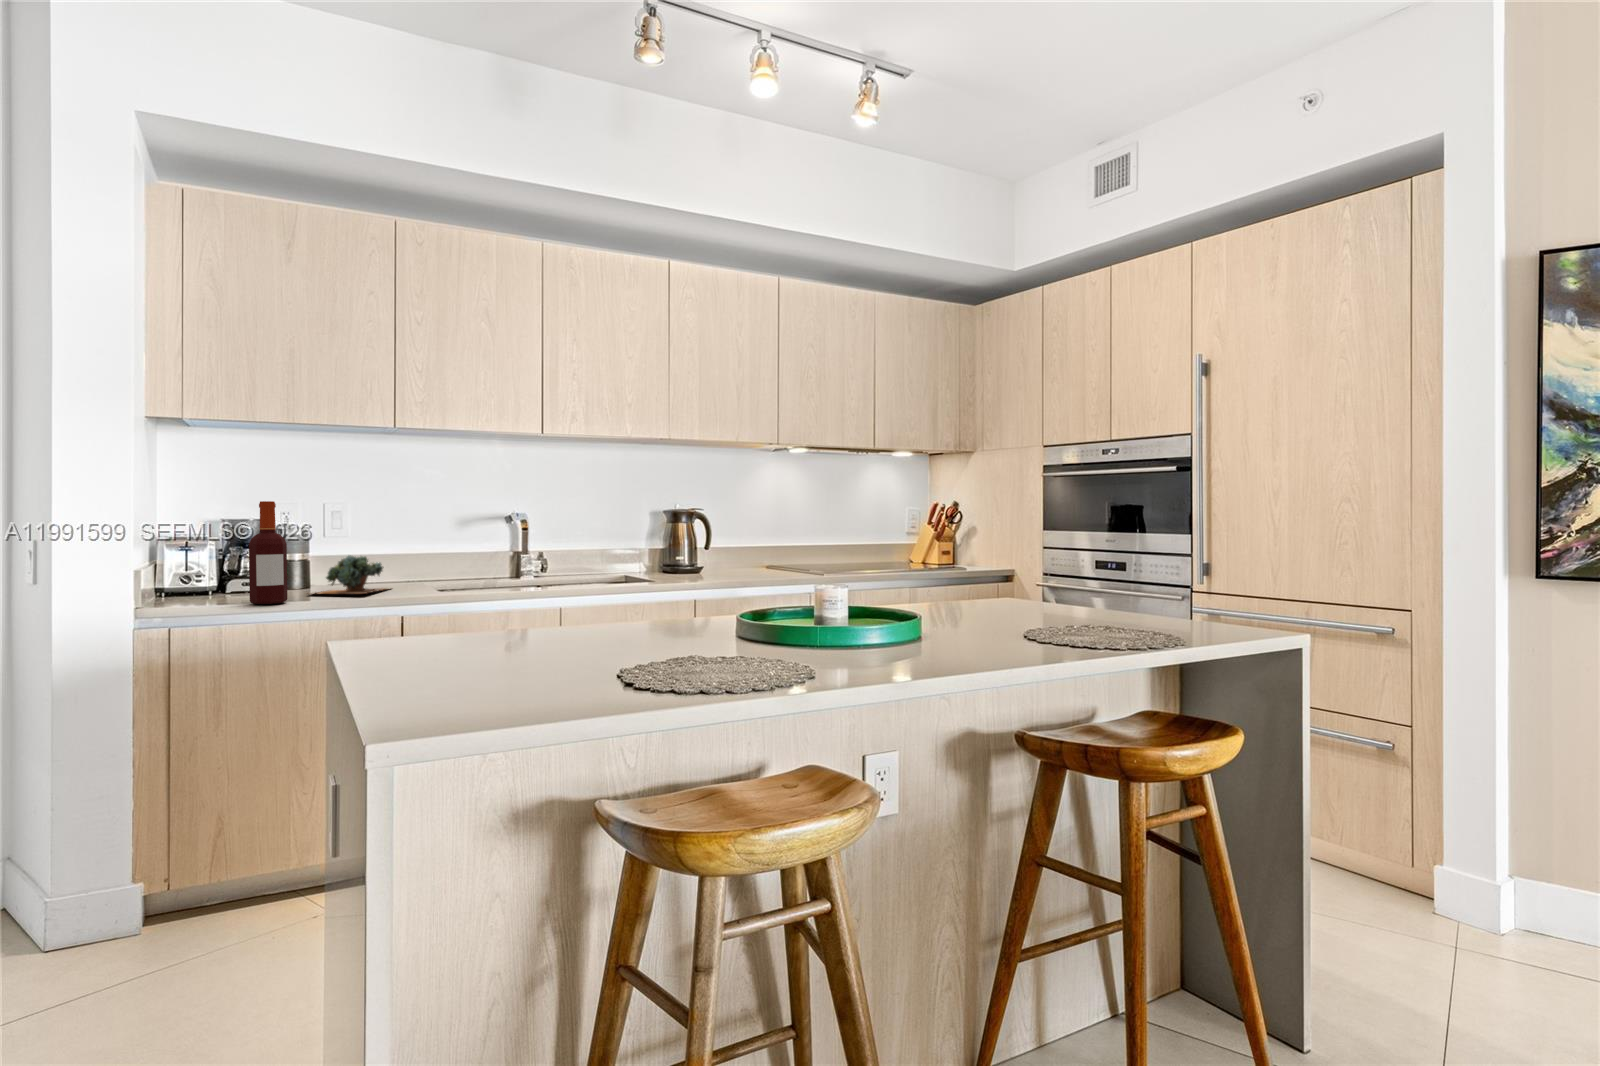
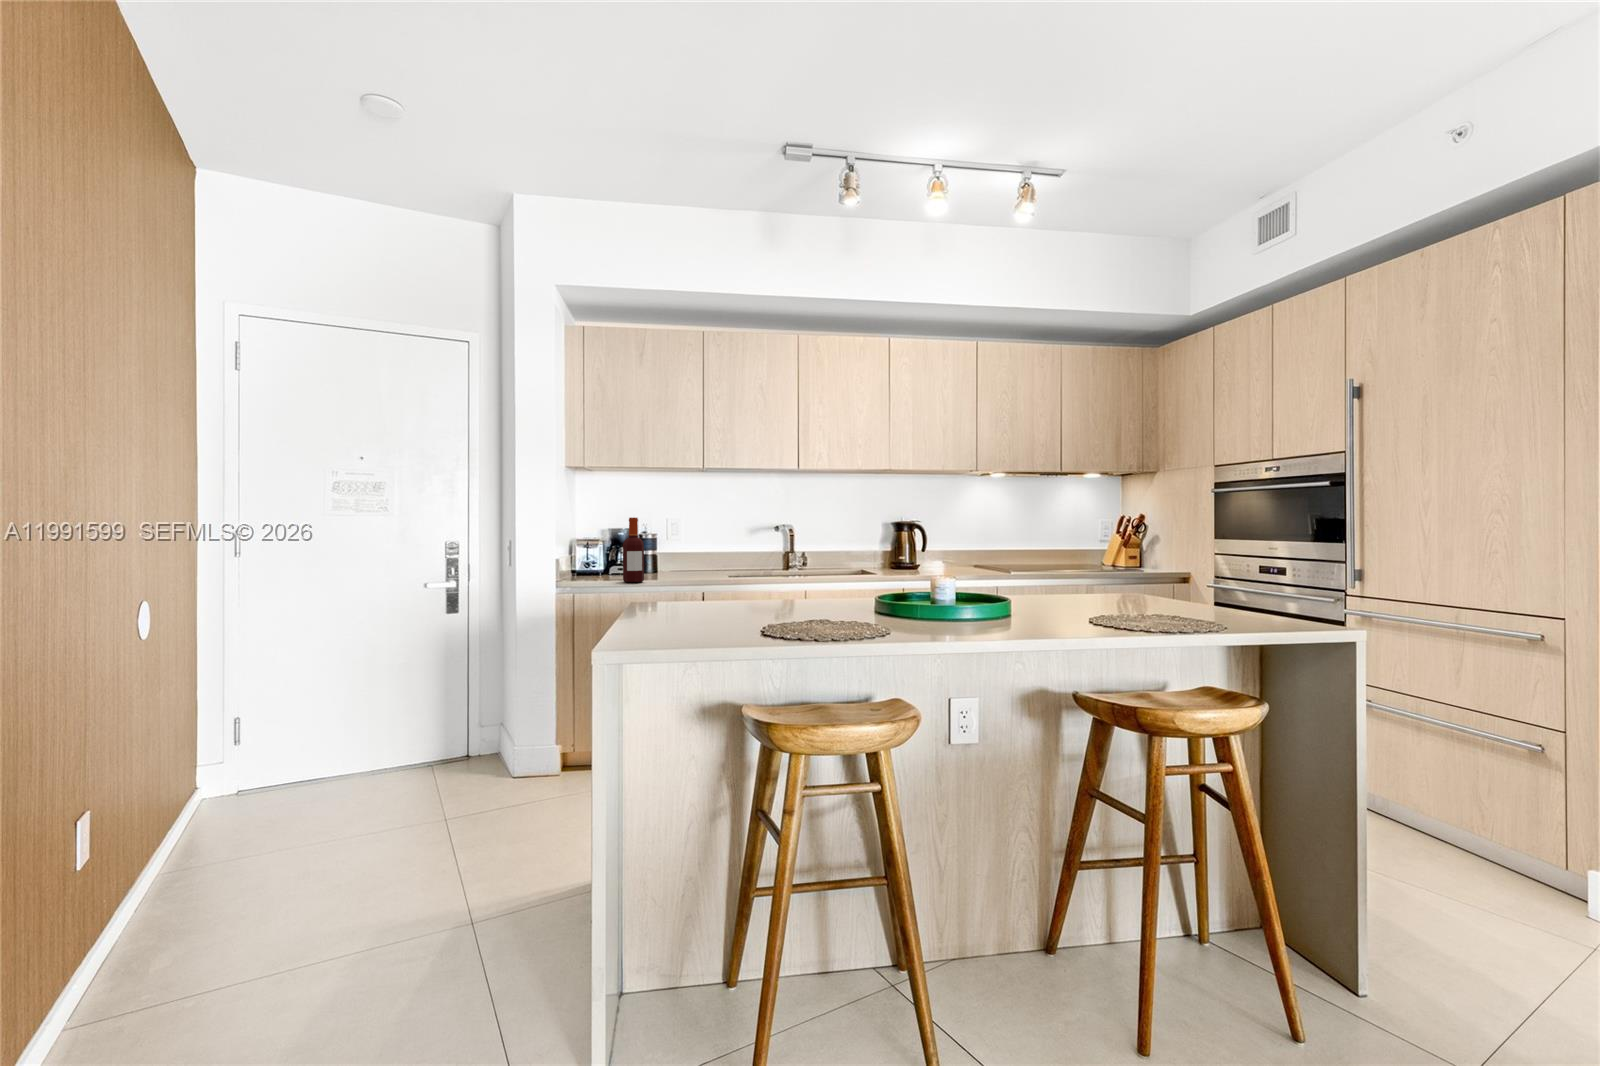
succulent plant: present [311,555,388,595] -> none [654,552,706,578]

